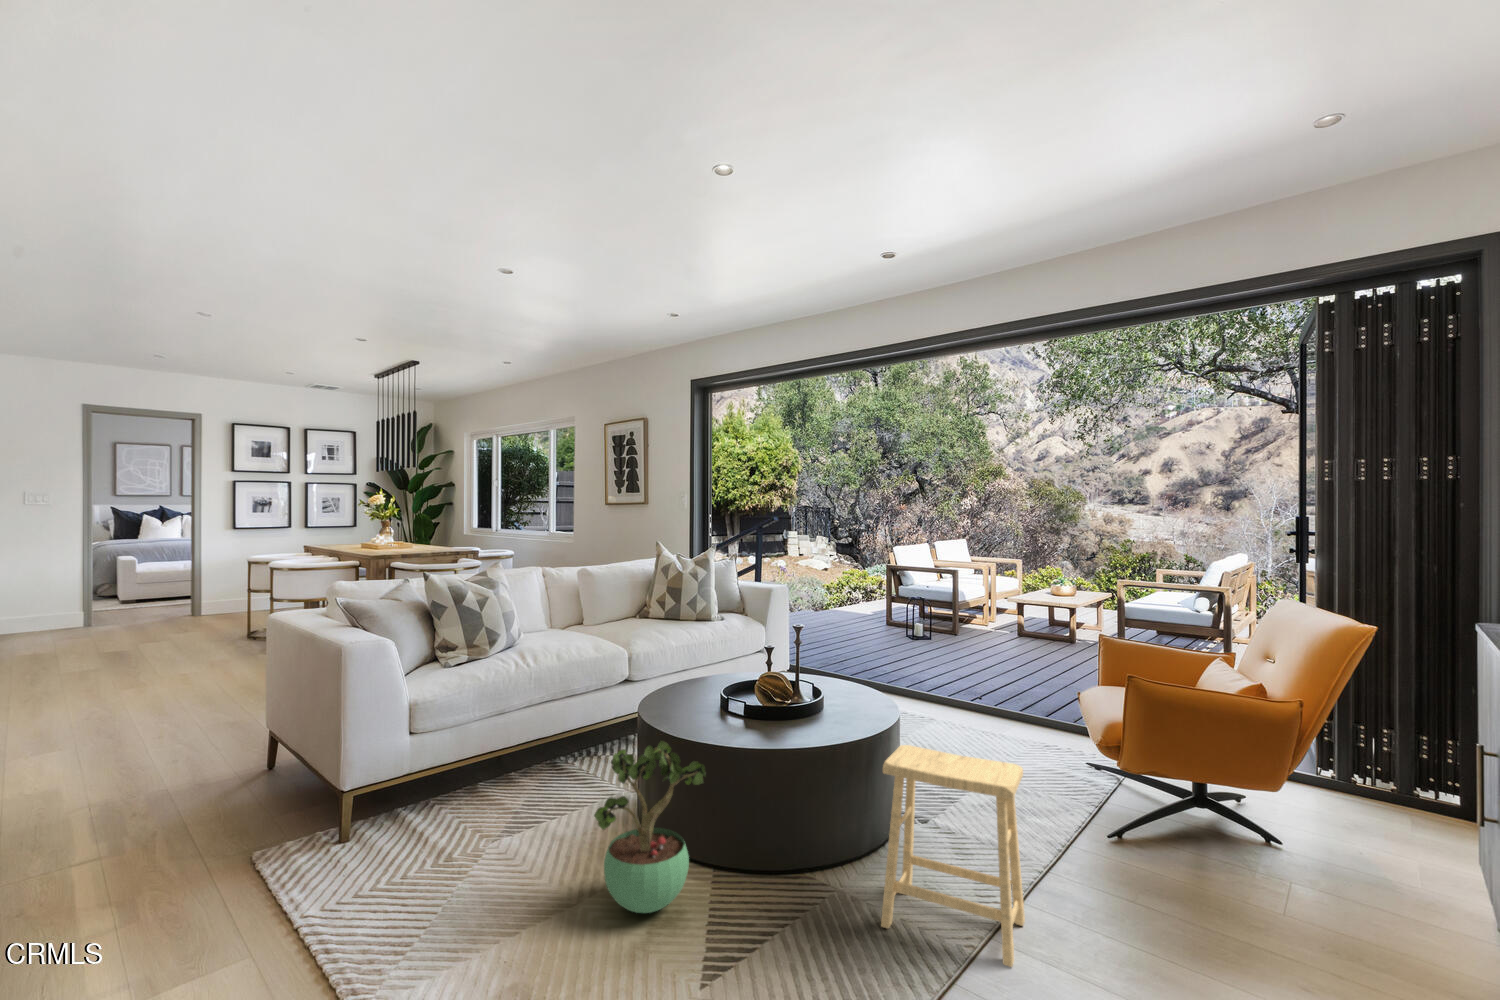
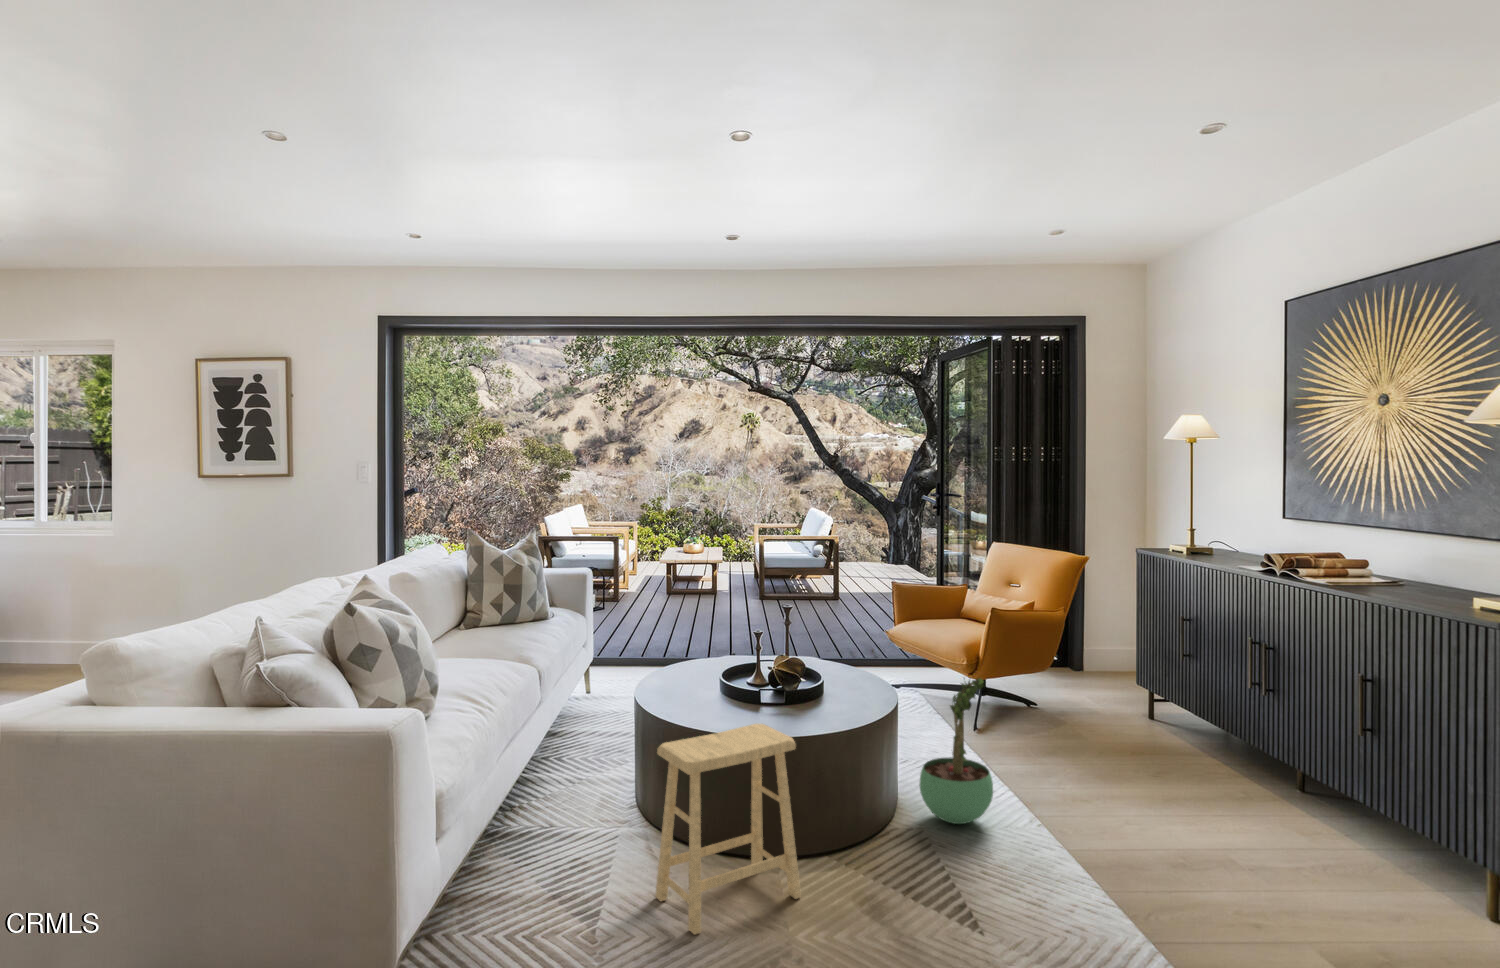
footstool: present [881,745,1025,967] -> present [656,724,801,935]

